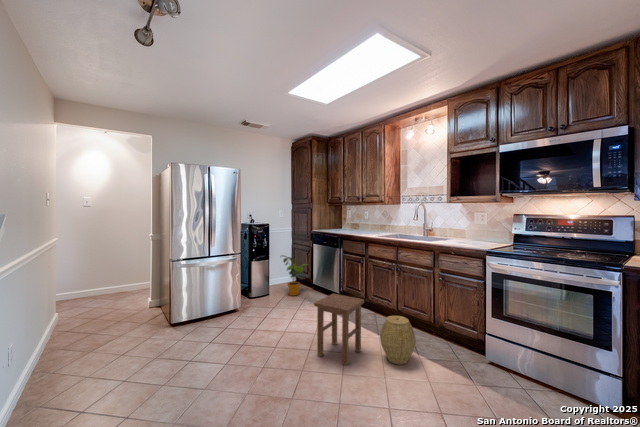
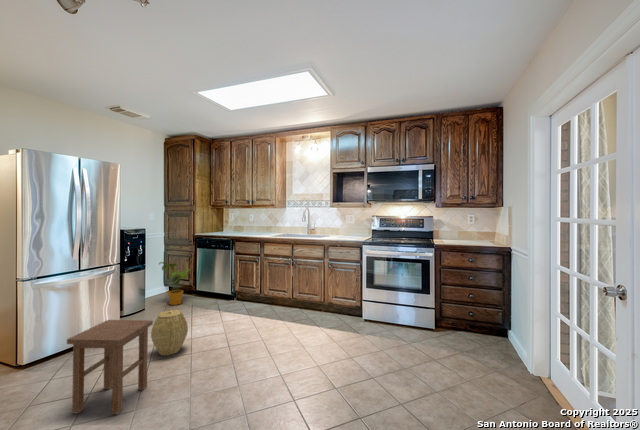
stool: present [314,294,364,365] -> present [67,320,153,414]
woven basket: present [380,316,416,365] -> present [151,310,188,356]

